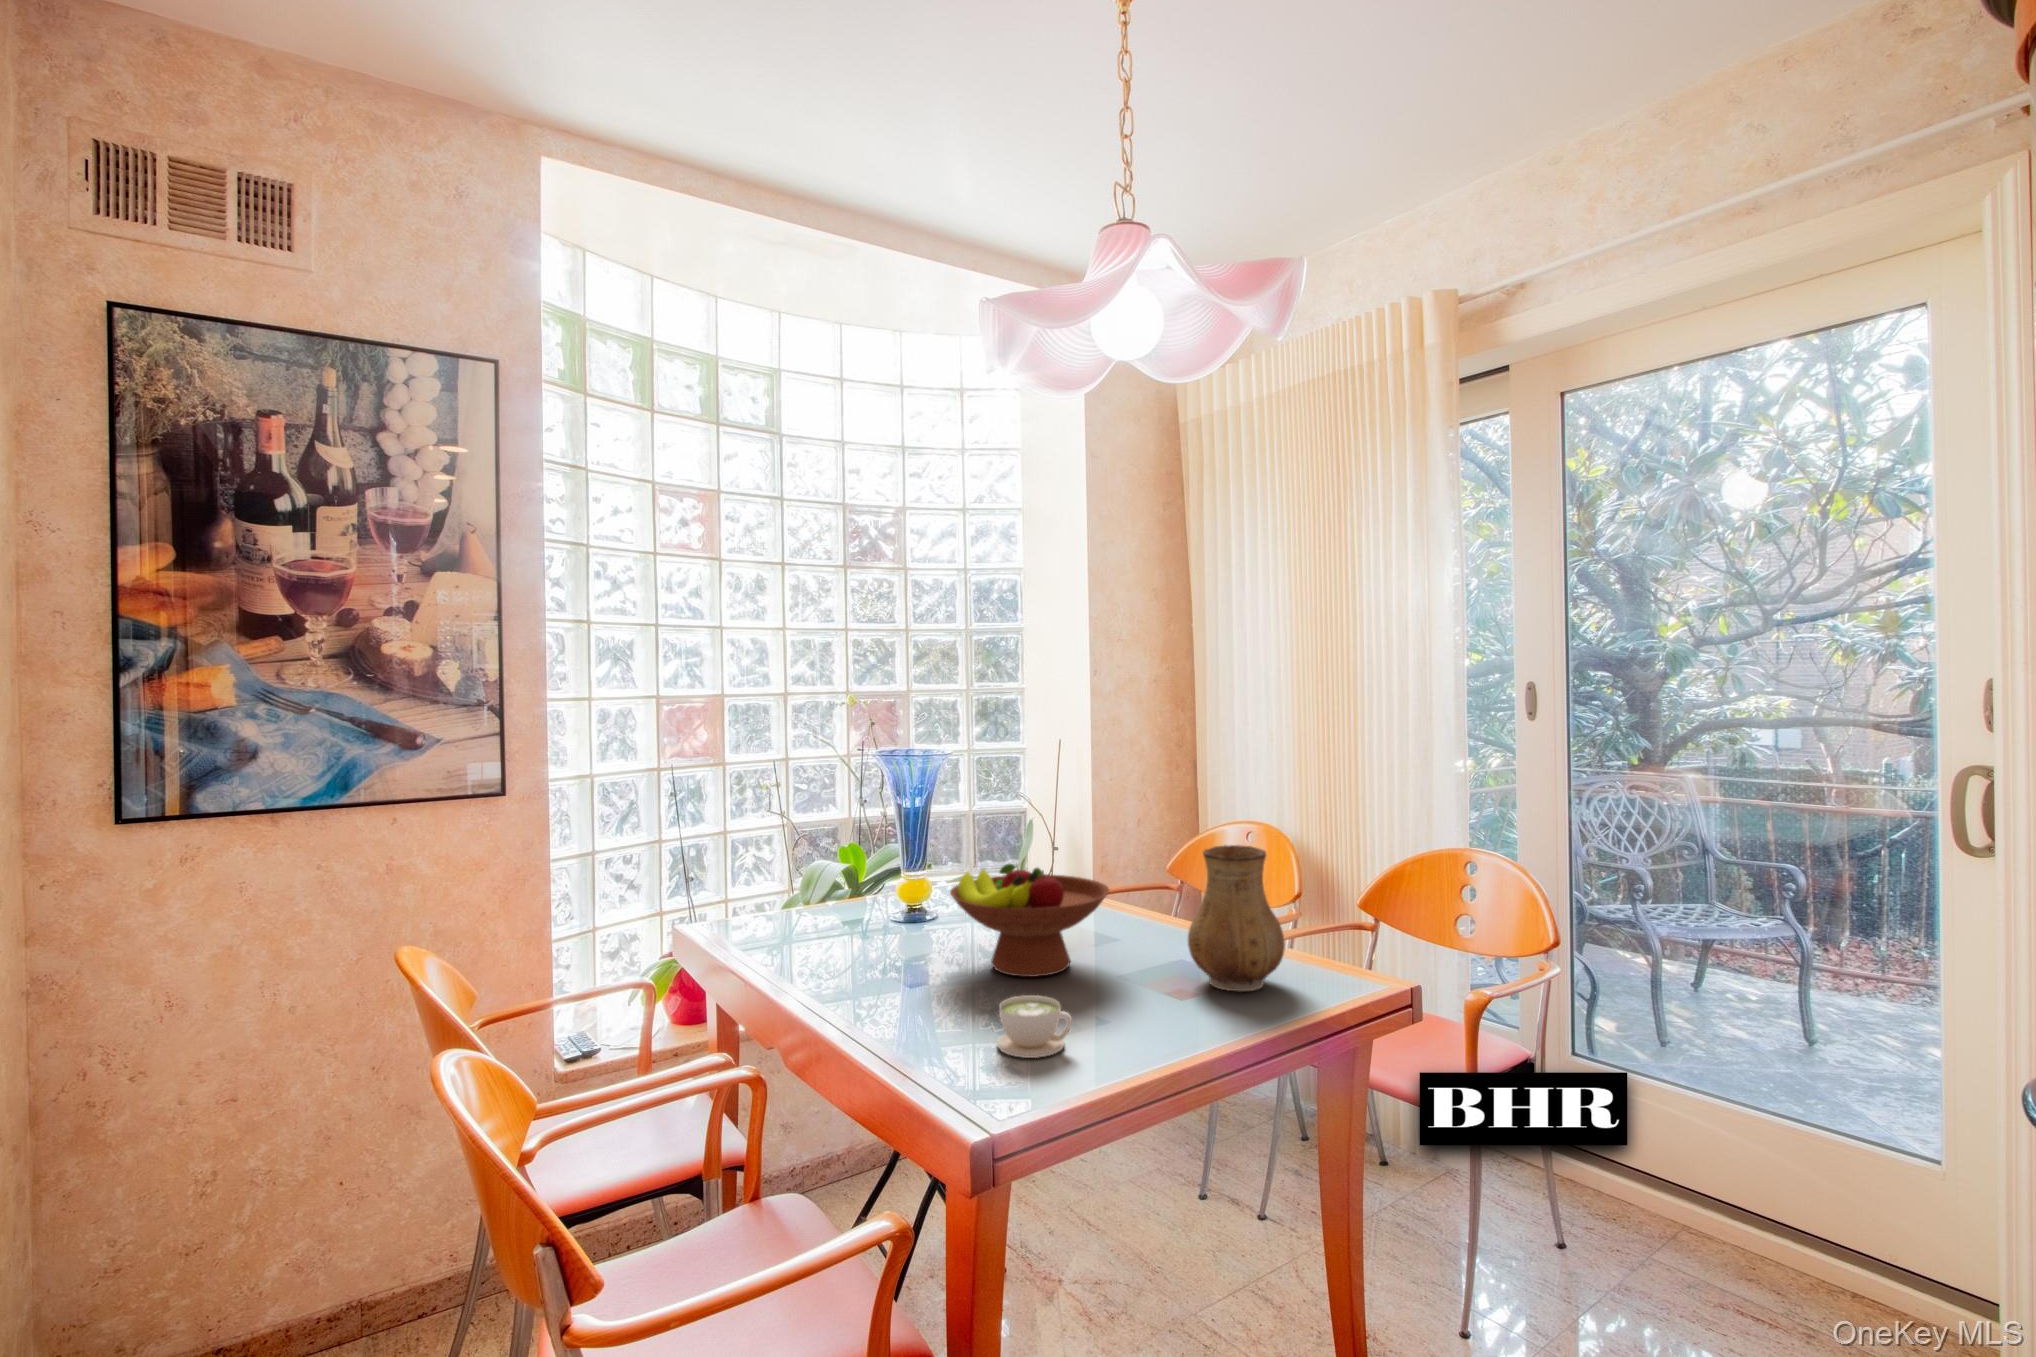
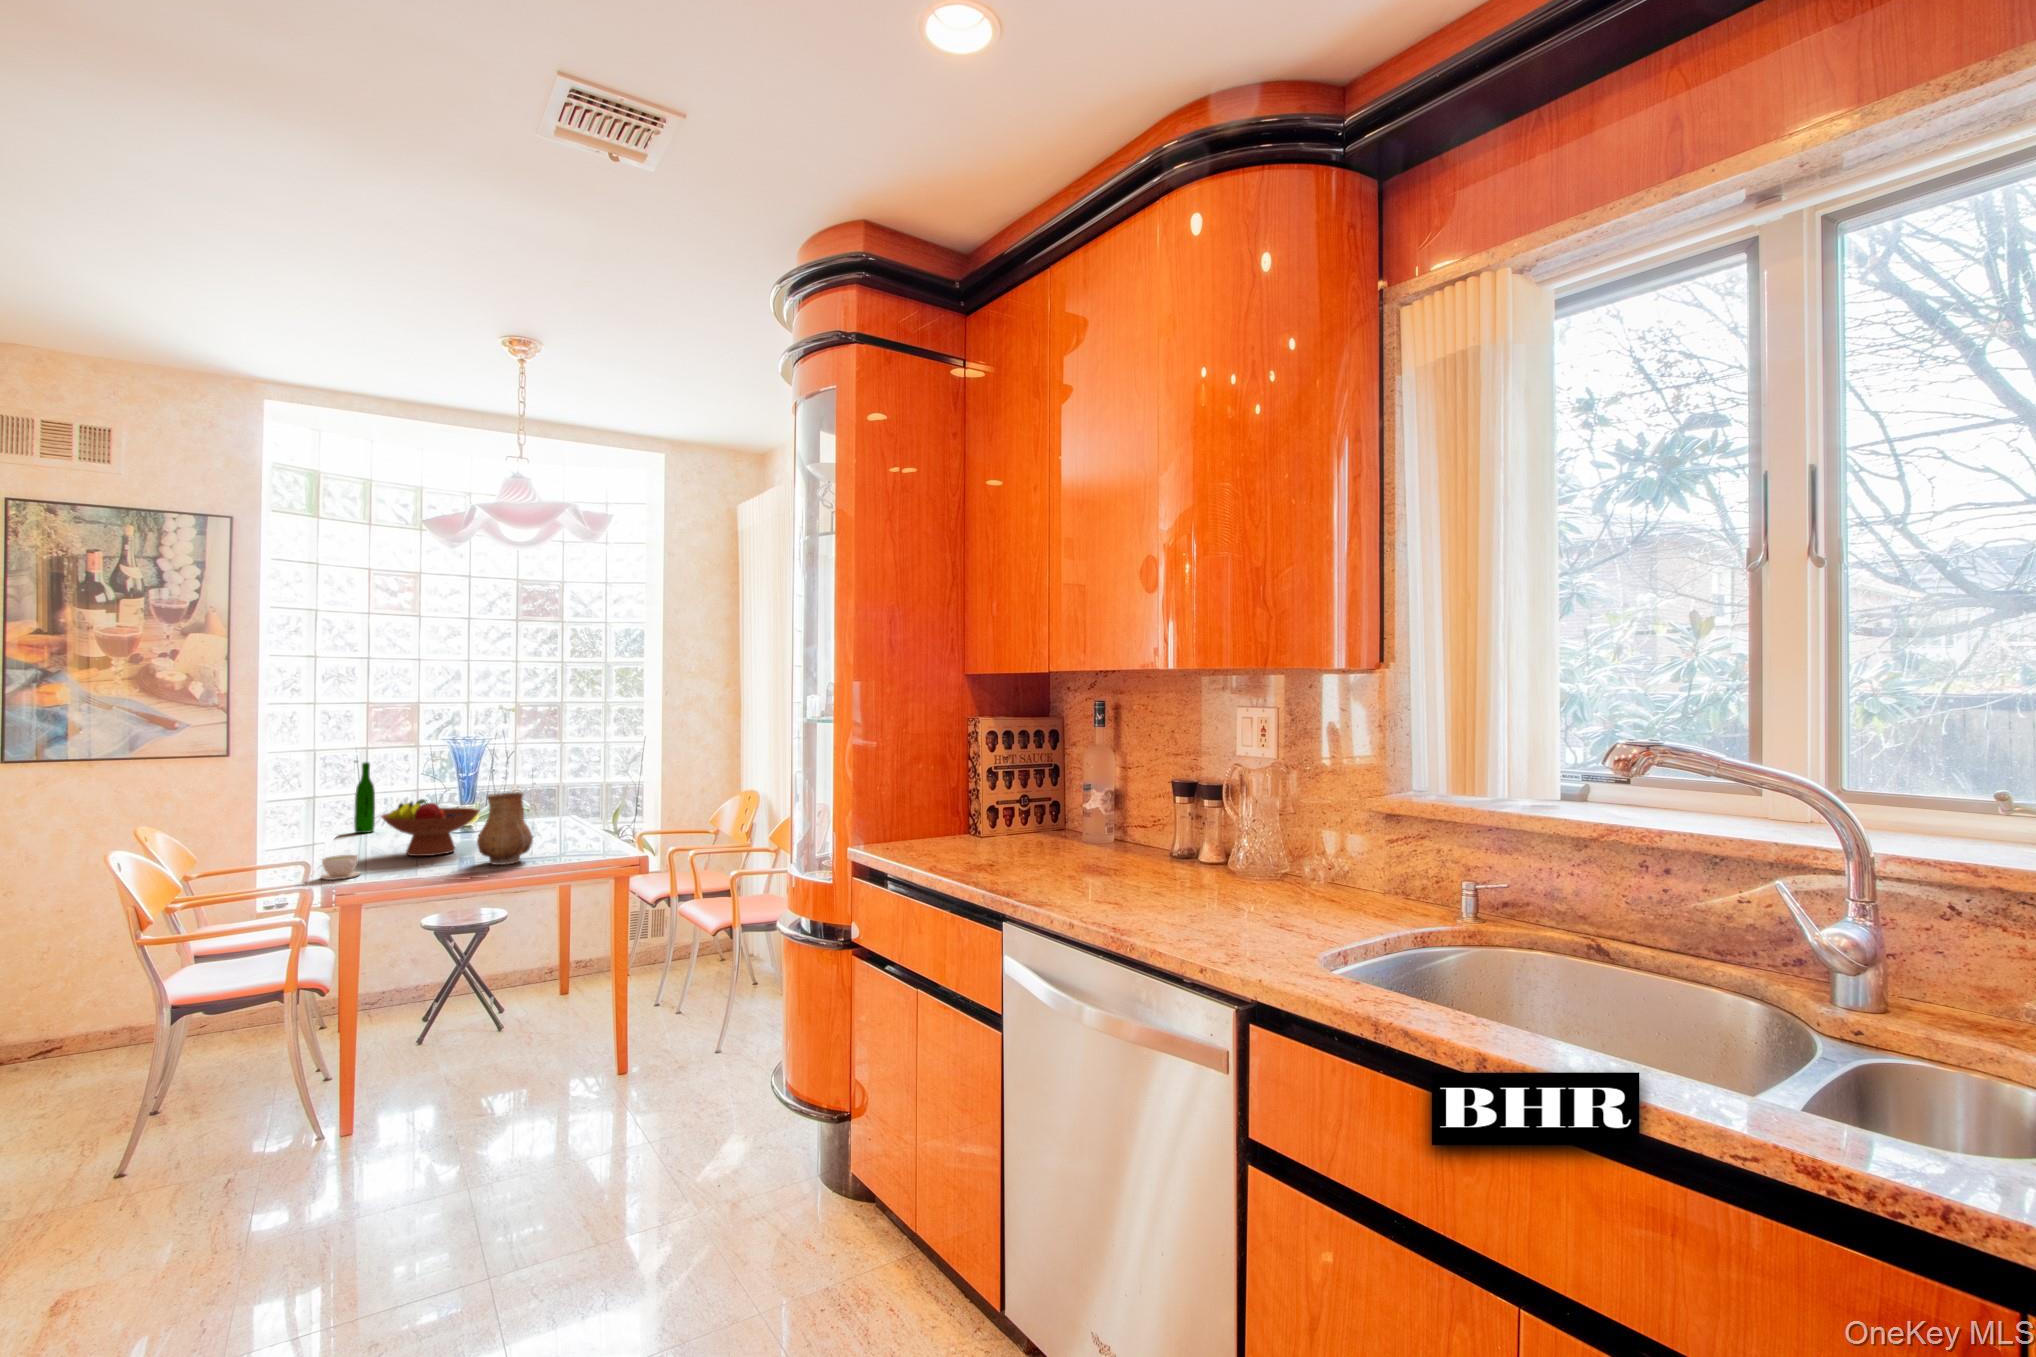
wine bottle: none [759,796,789,924] -> present [354,762,375,833]

